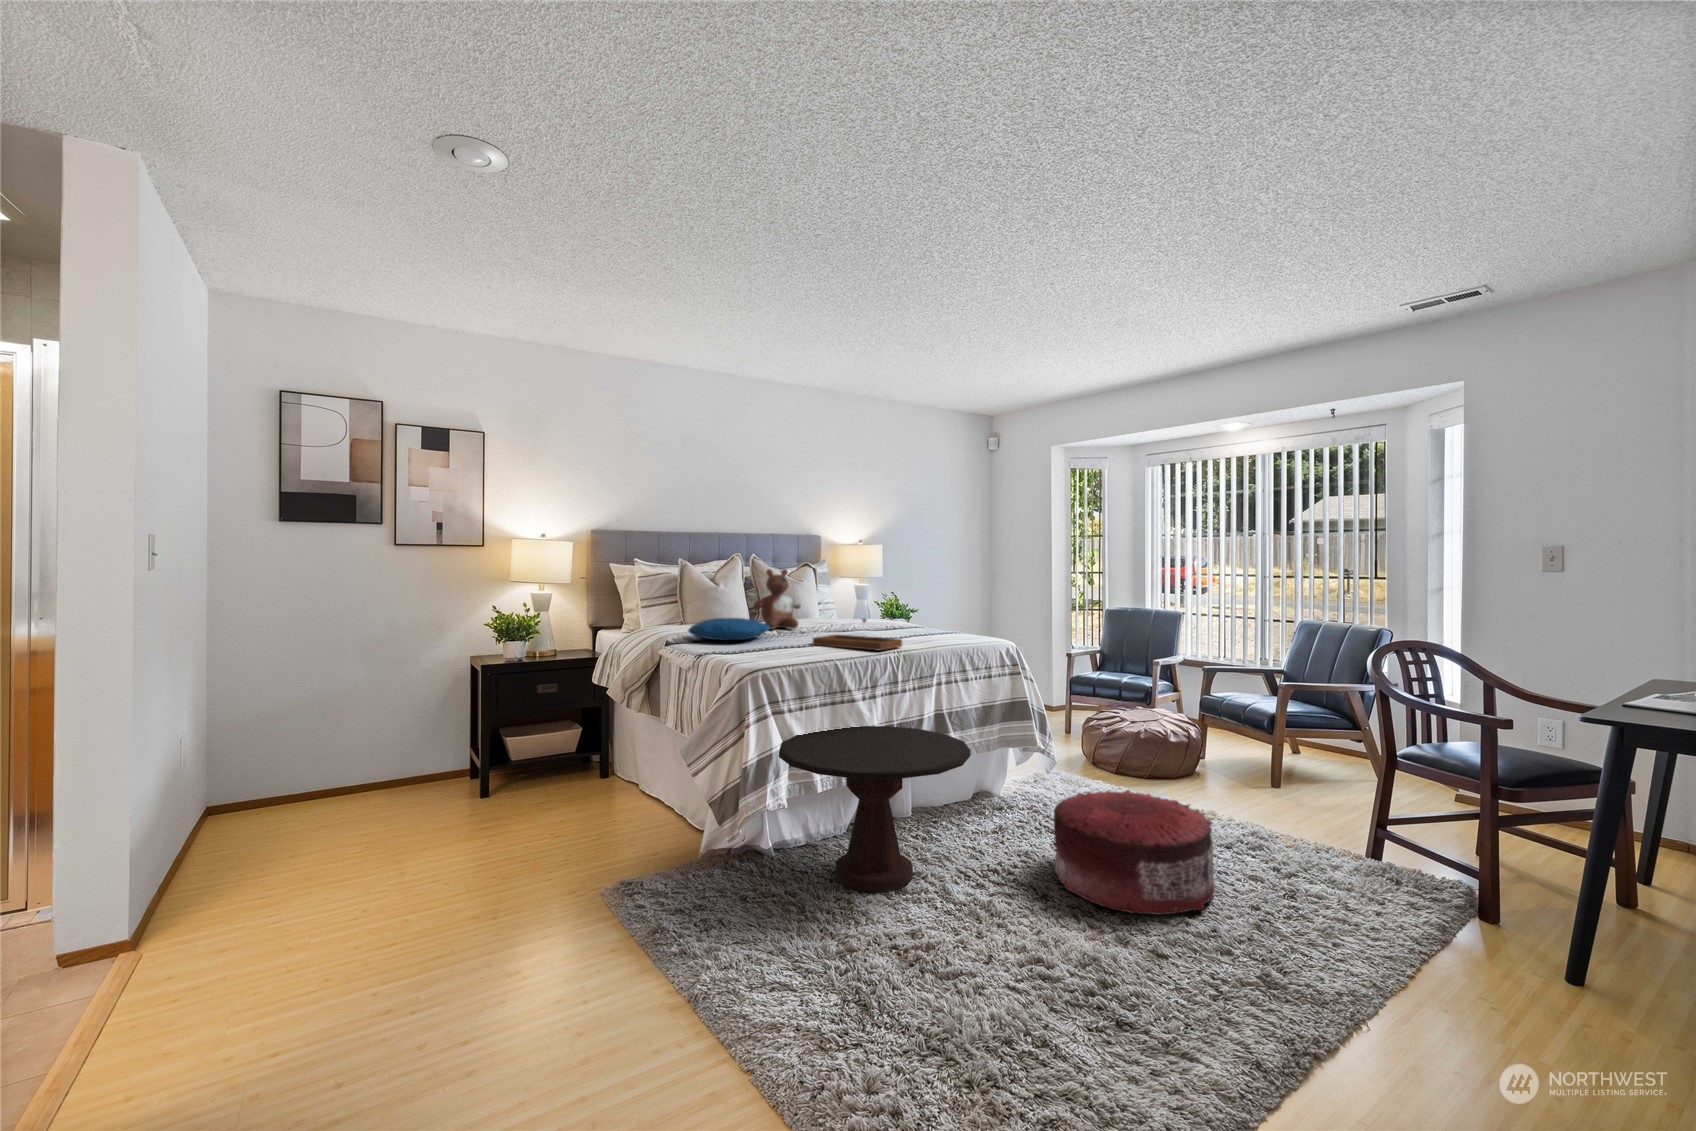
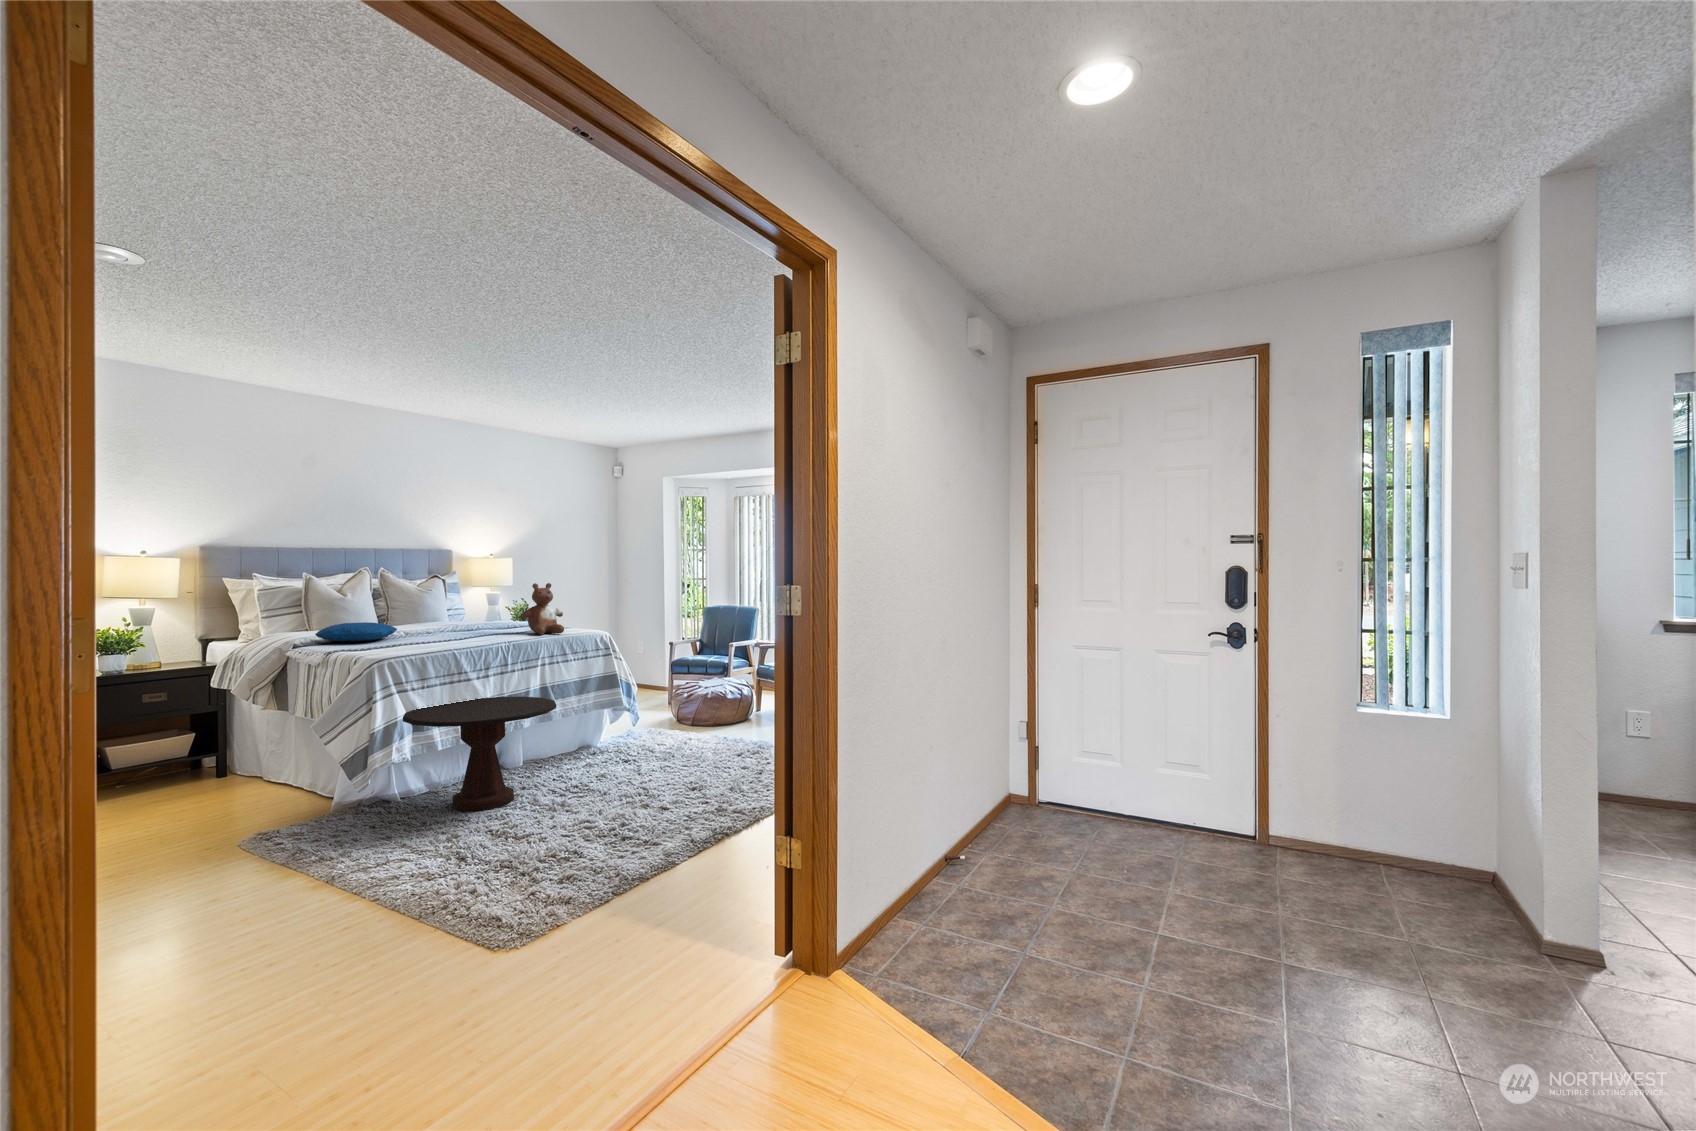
stuffed bear: present [753,569,801,629] -> present [521,583,564,635]
tray: present [813,618,902,651] -> none [436,618,515,642]
pouf: present [1054,790,1215,915] -> none [617,724,718,795]

